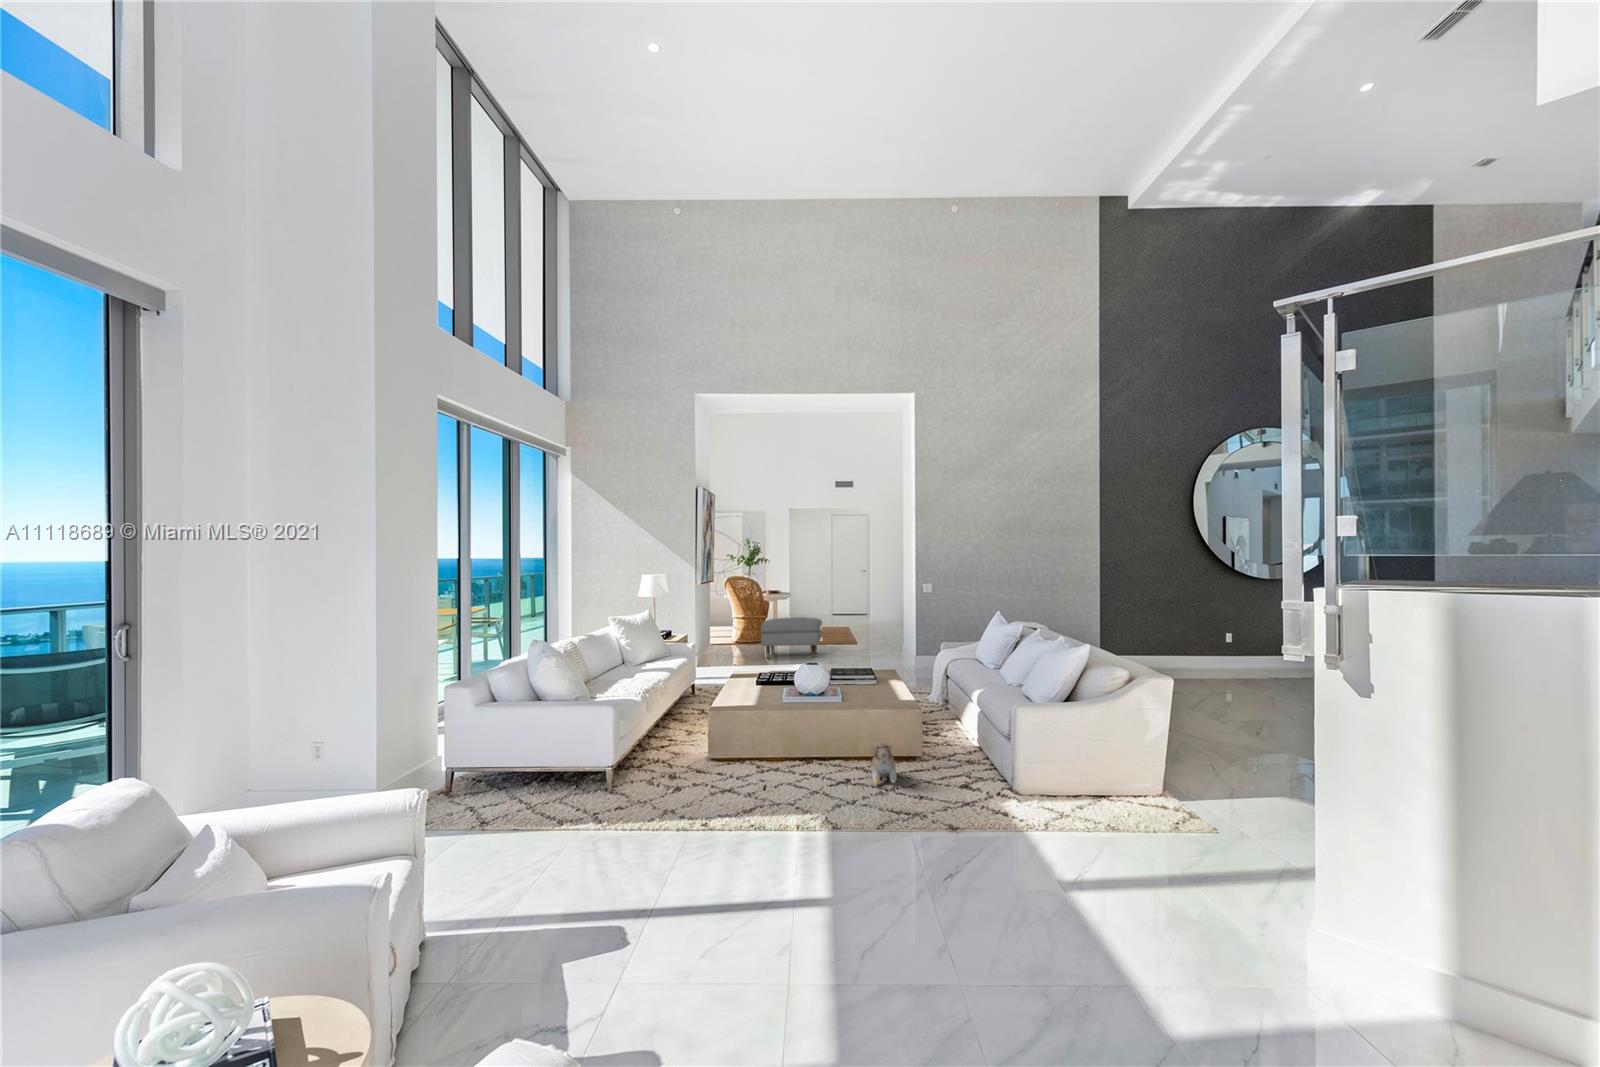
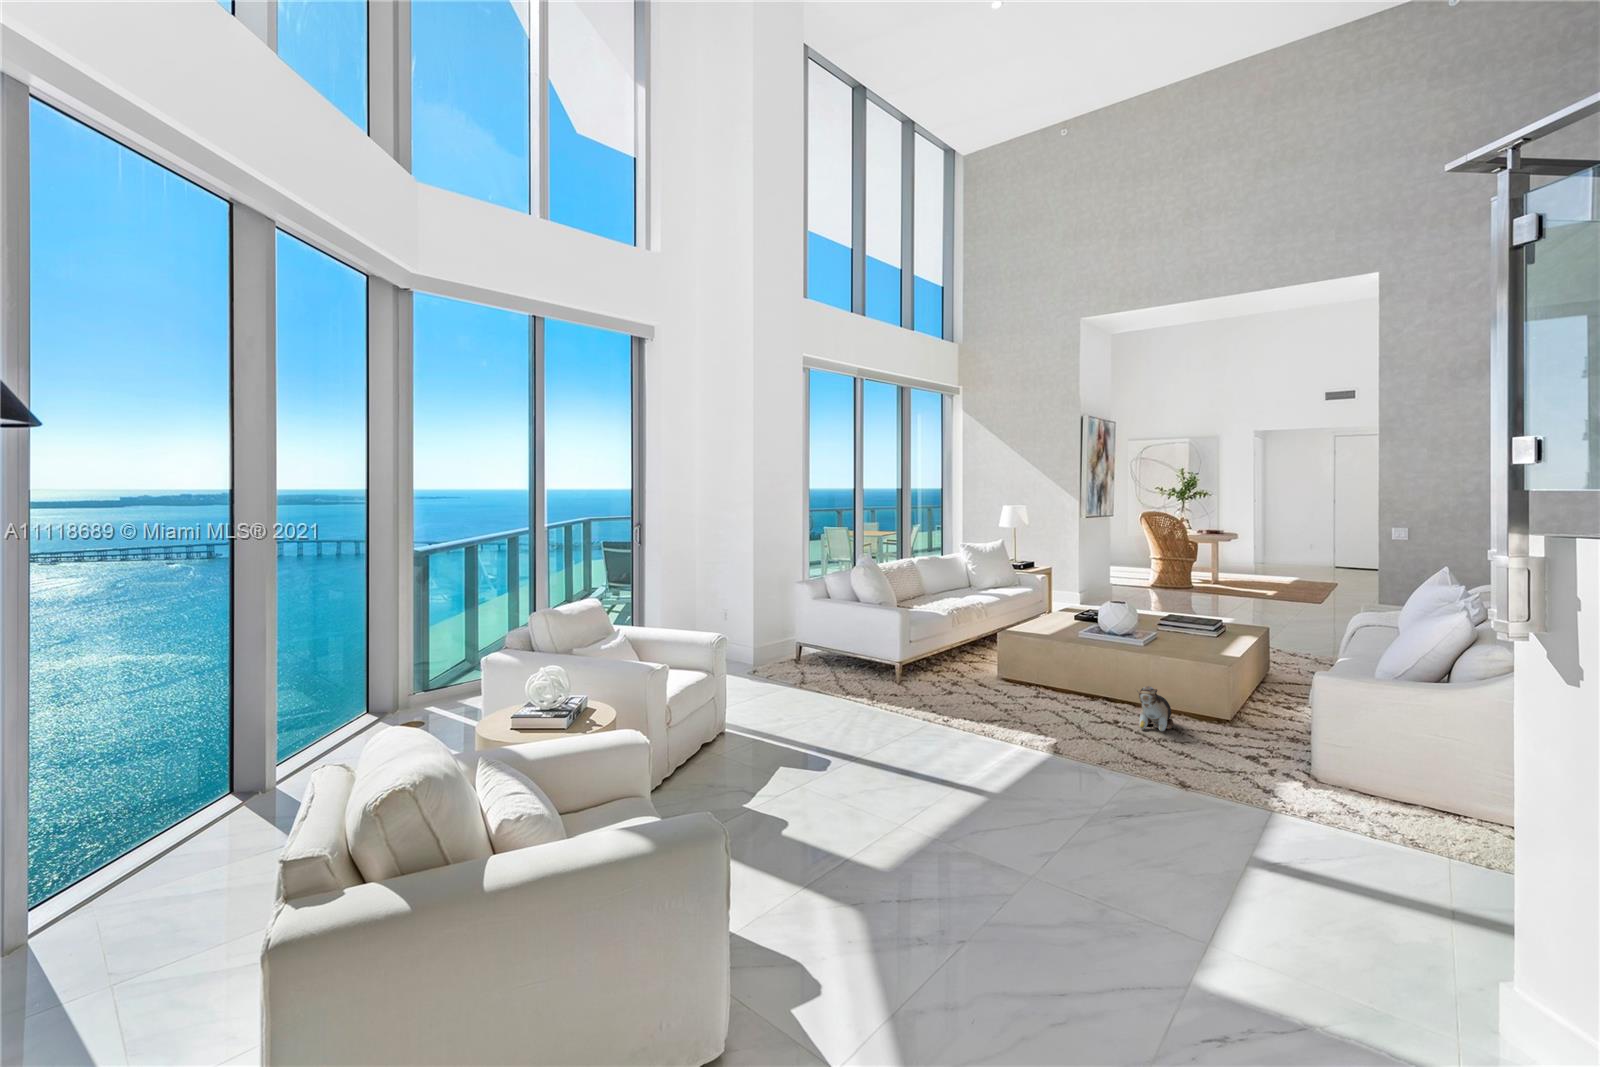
ottoman: present [761,617,822,659] -> none [1160,563,1244,610]

